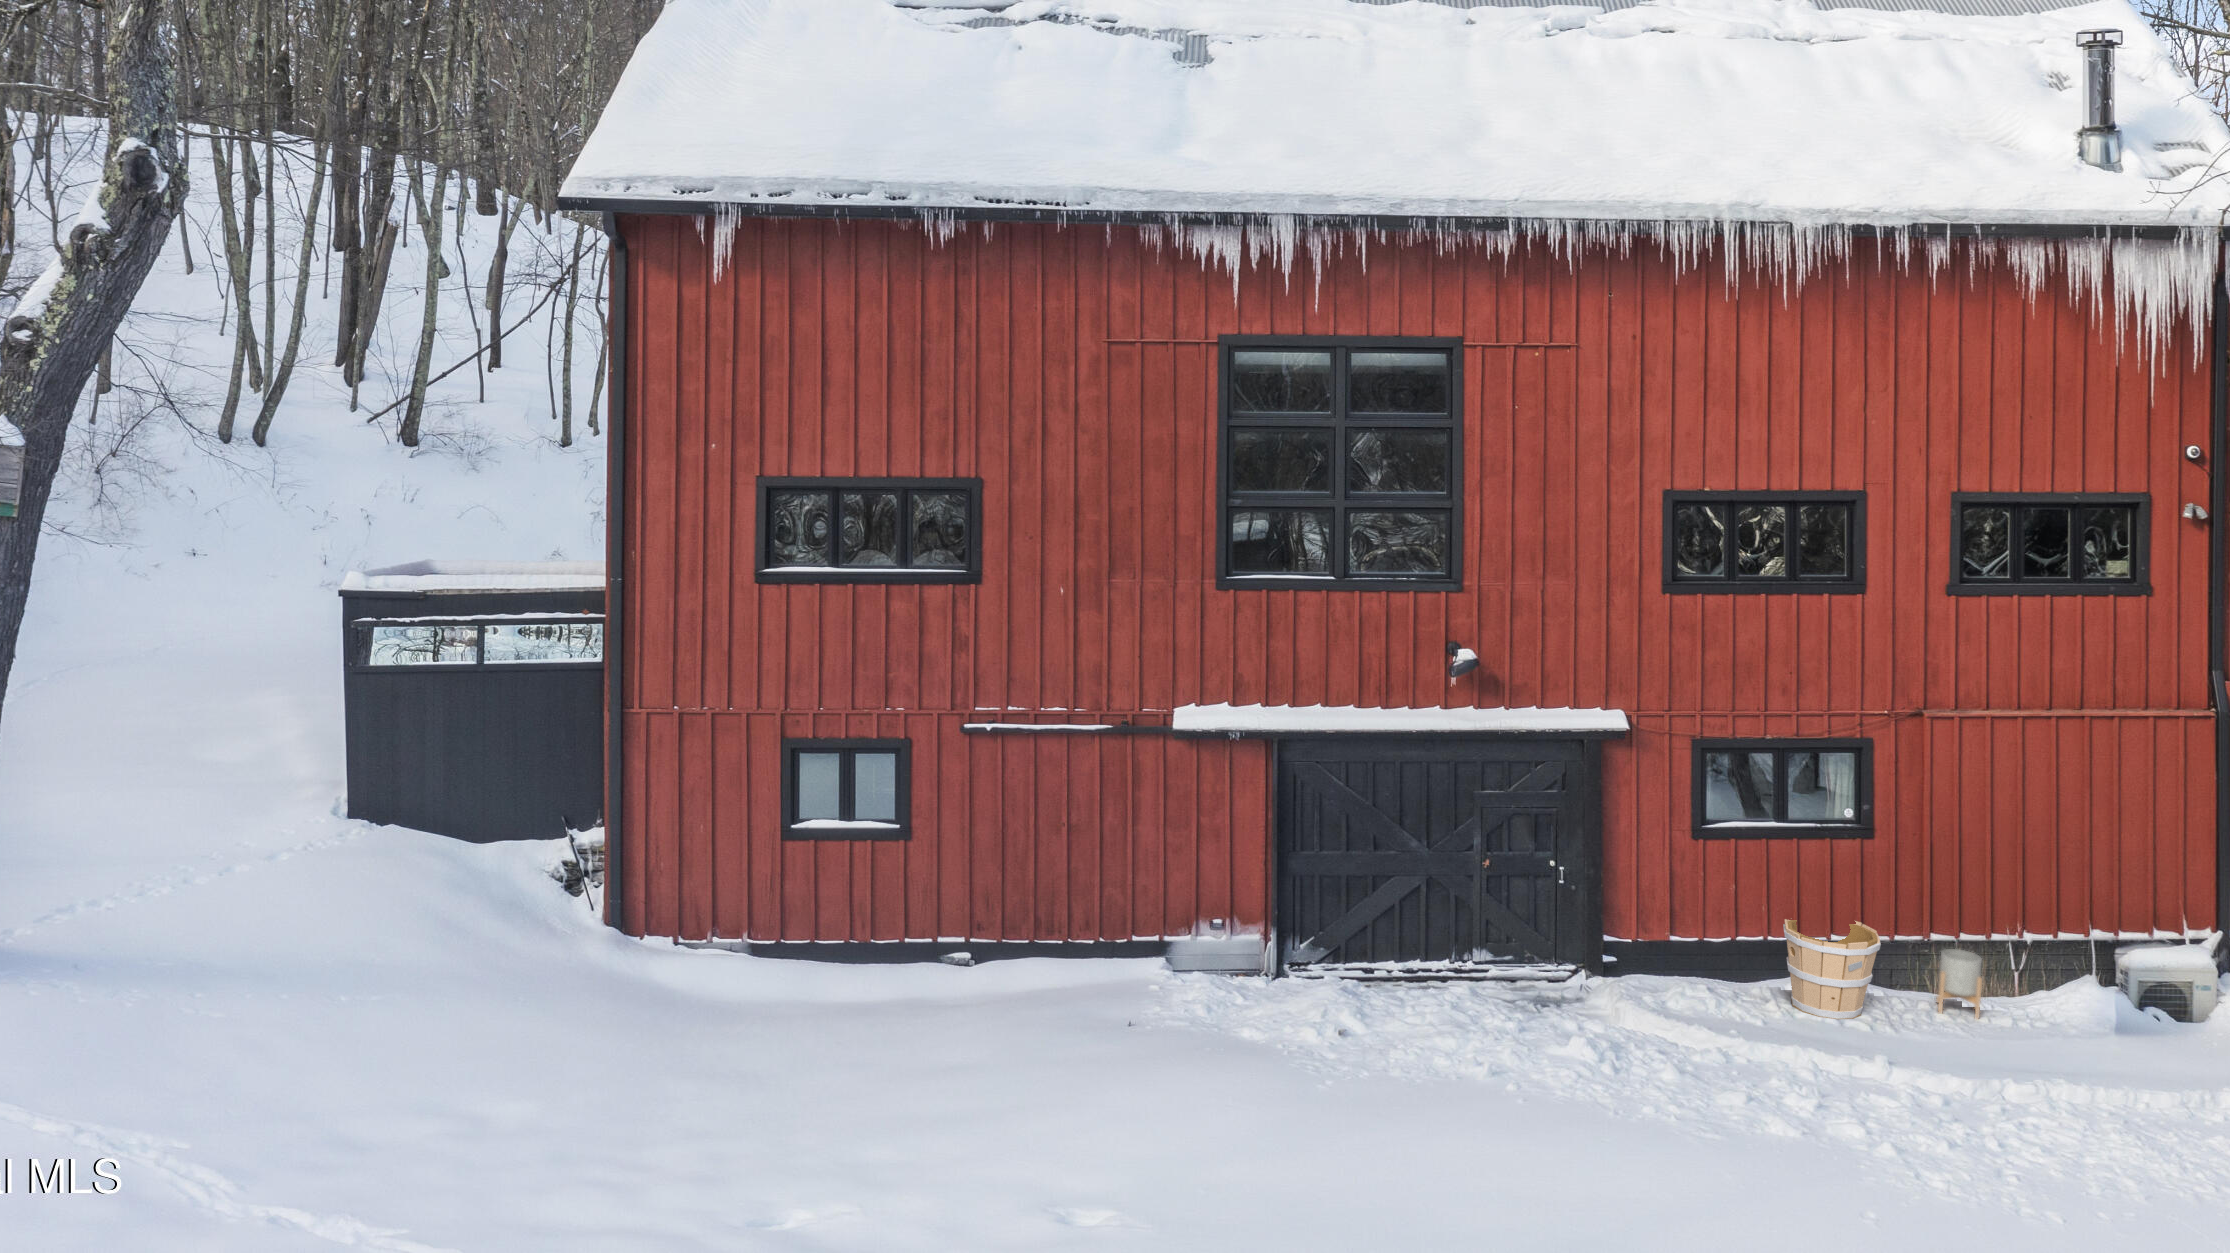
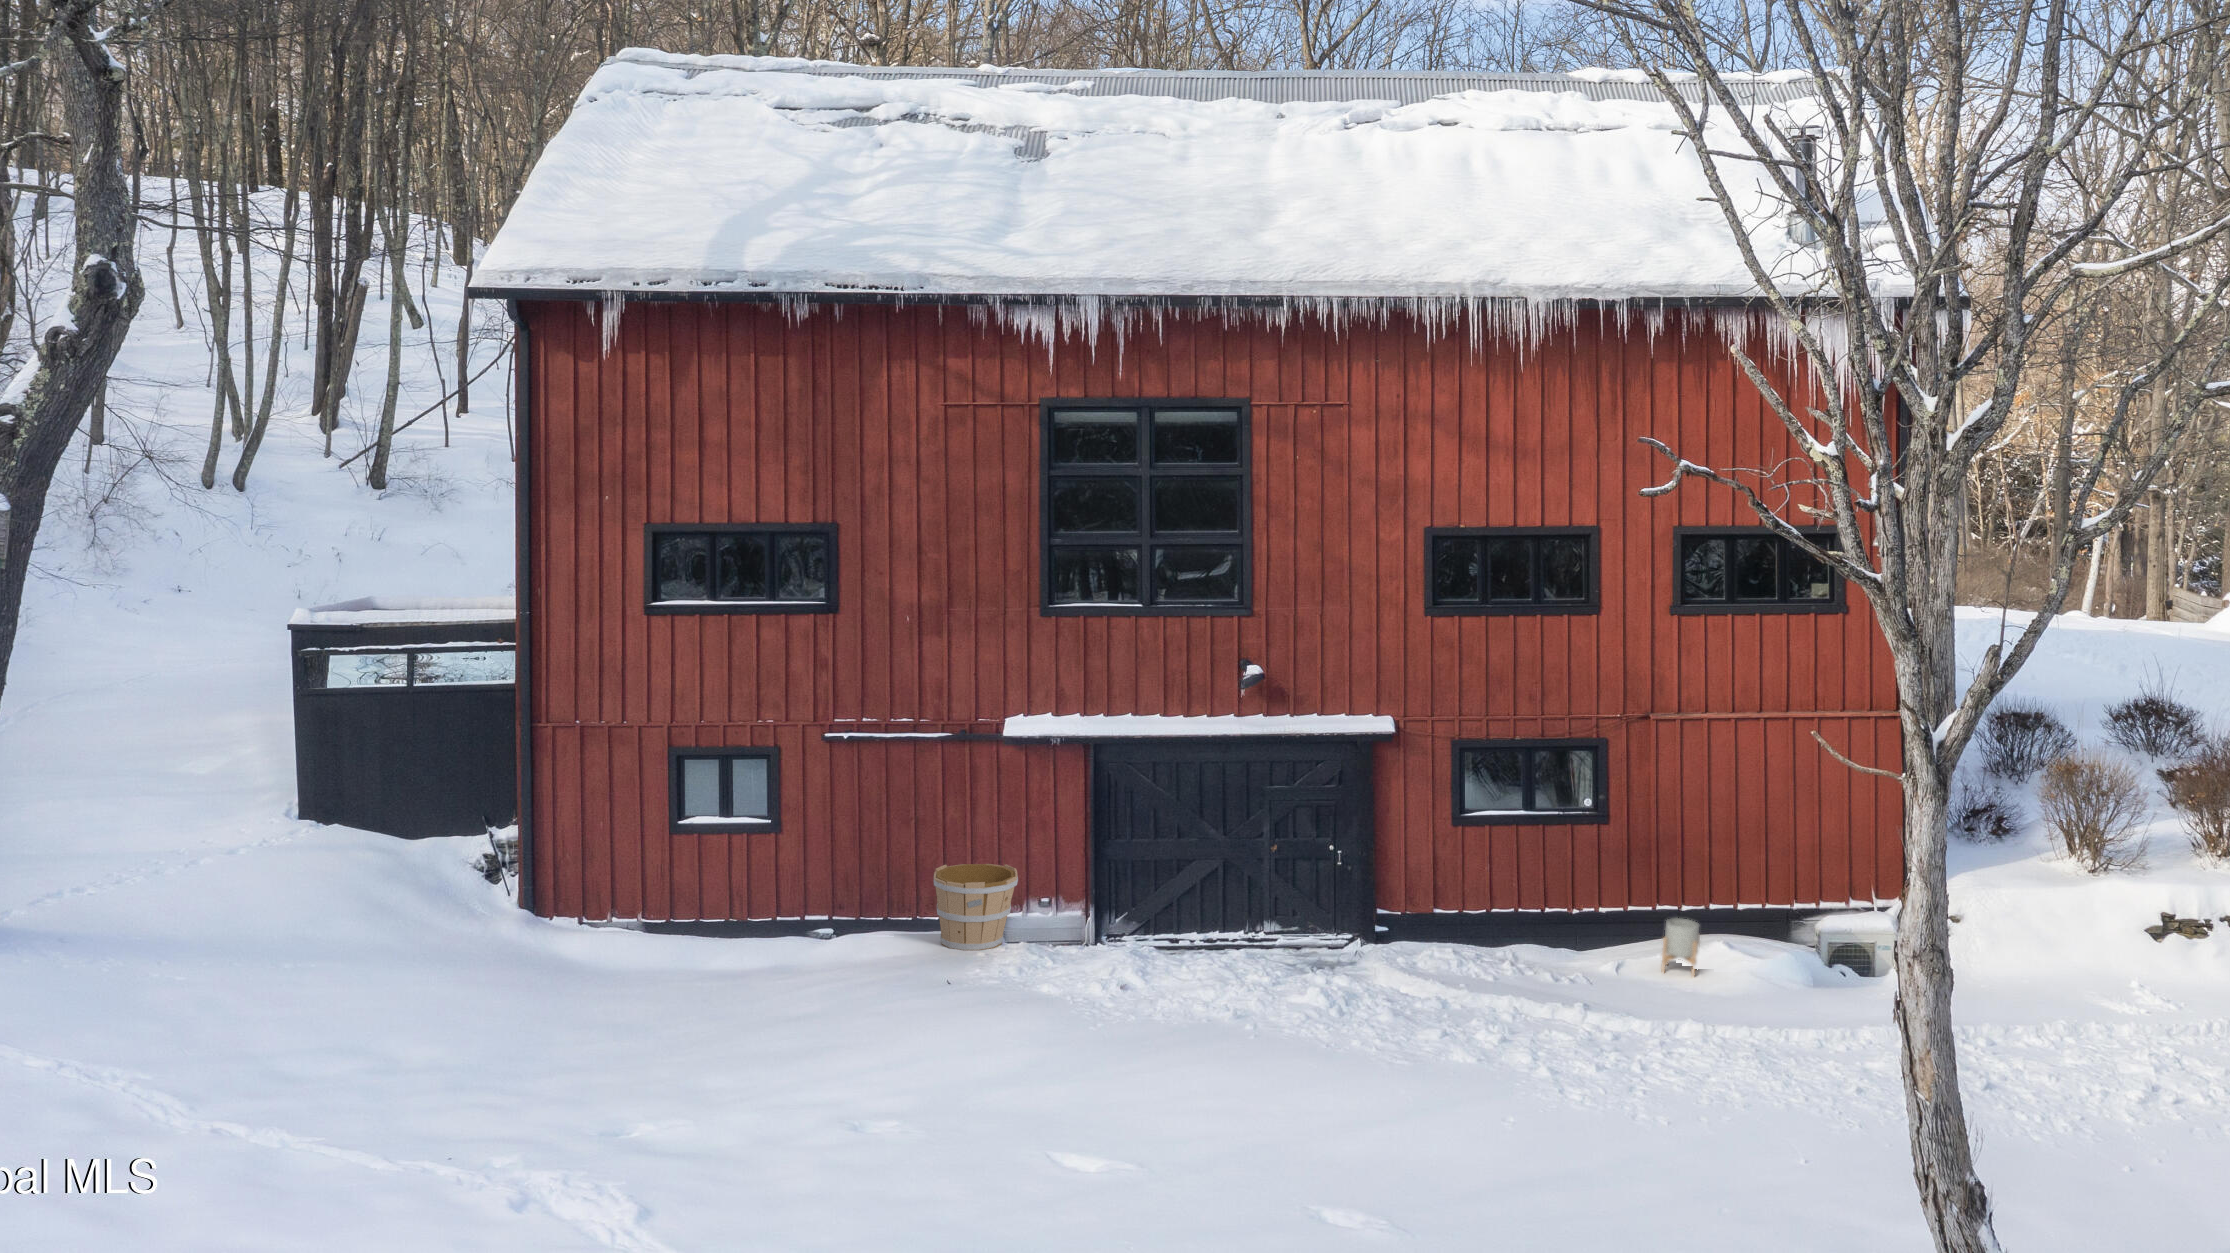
wooden bucket: present [1783,919,1881,1019] -> present [934,864,1018,951]

